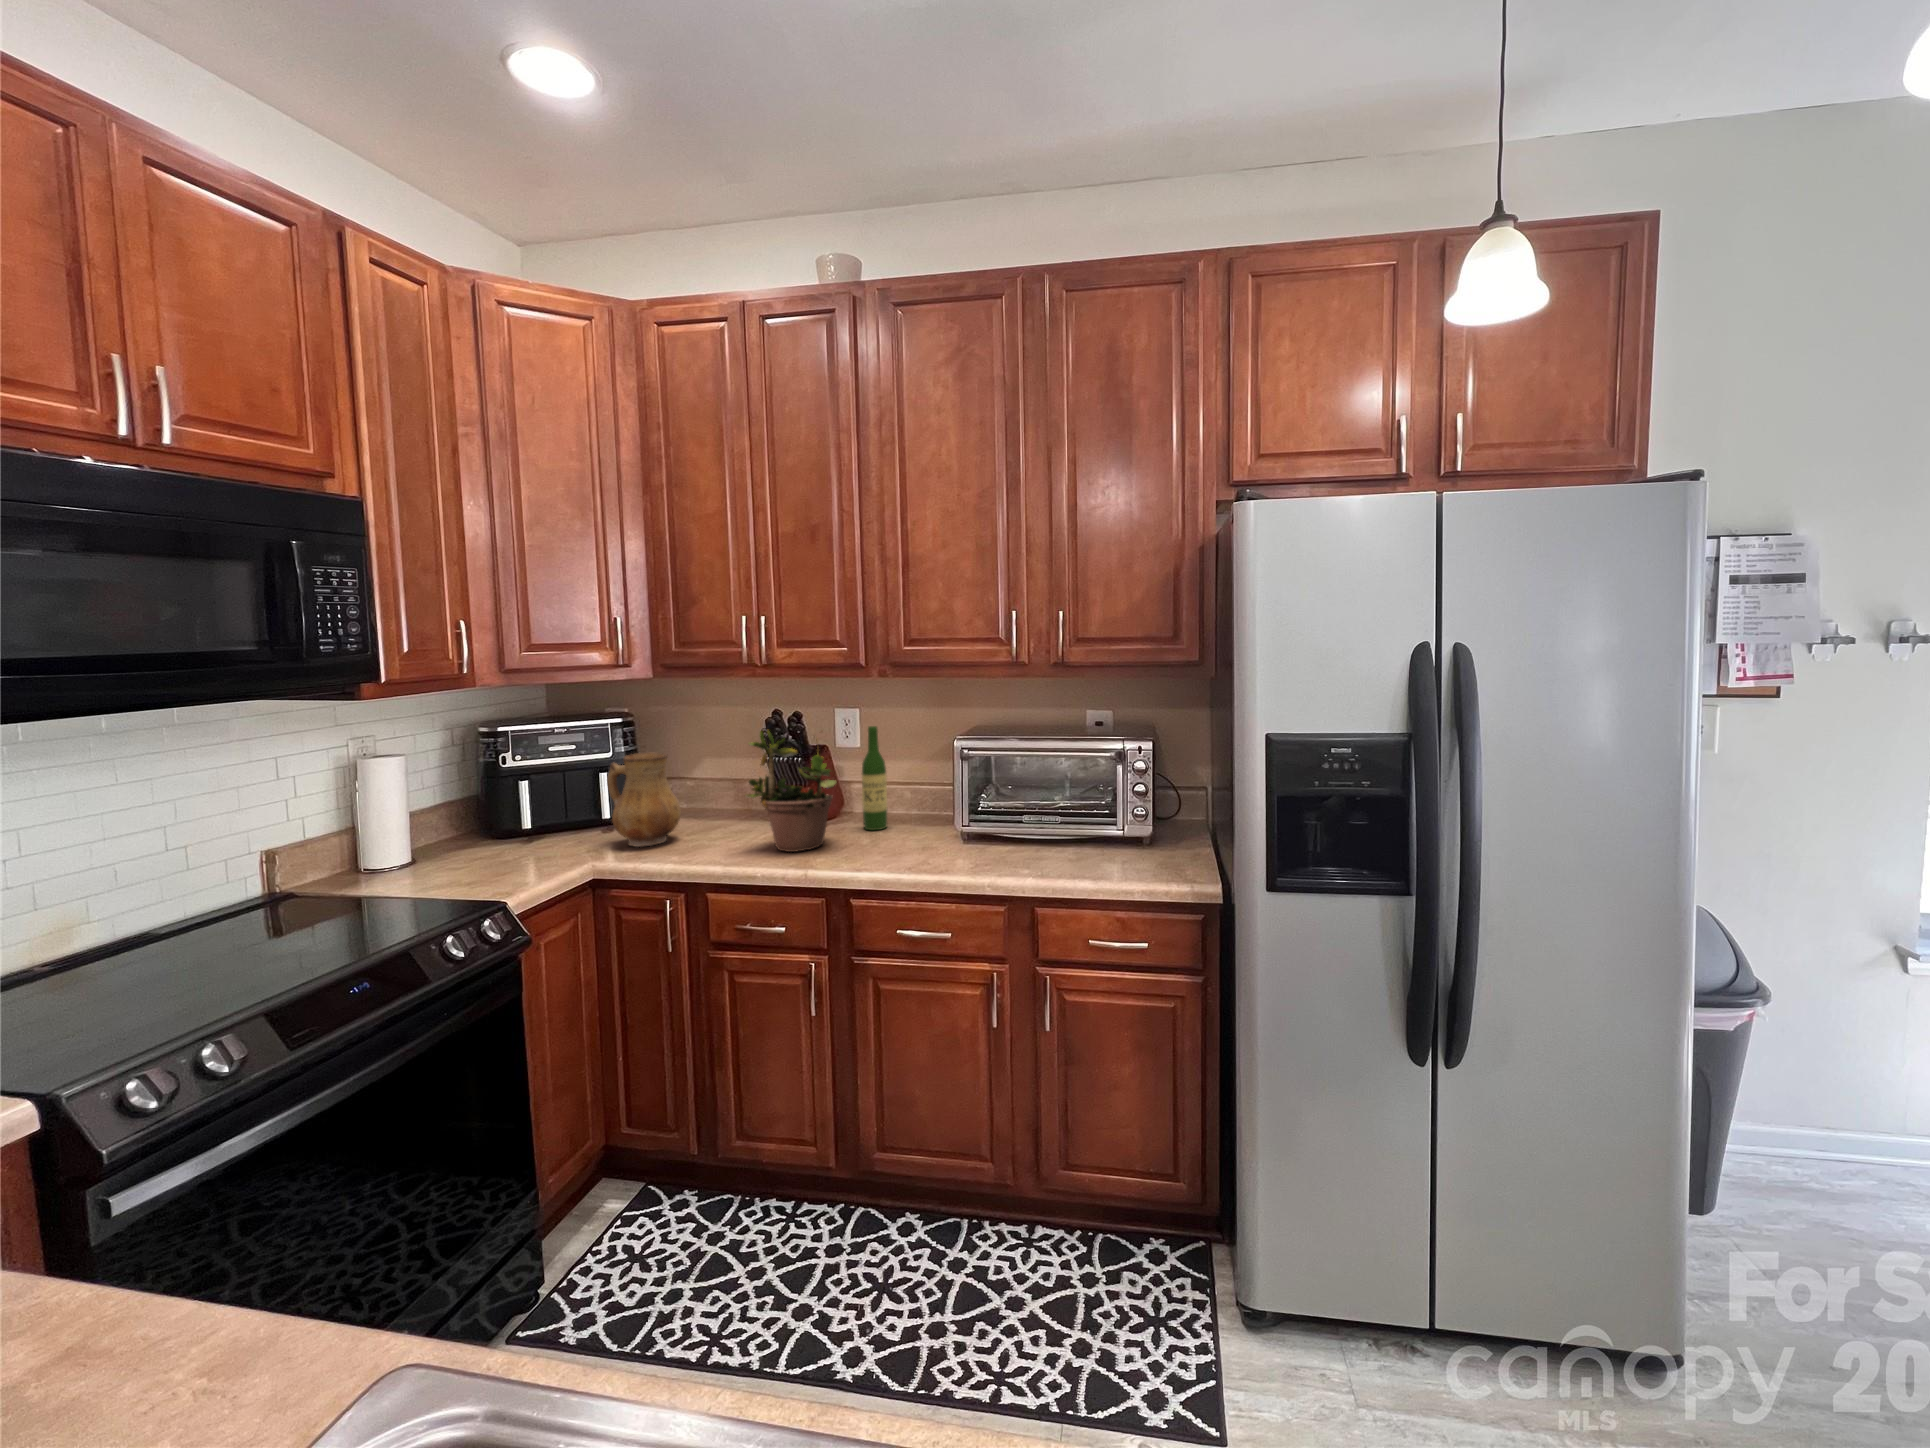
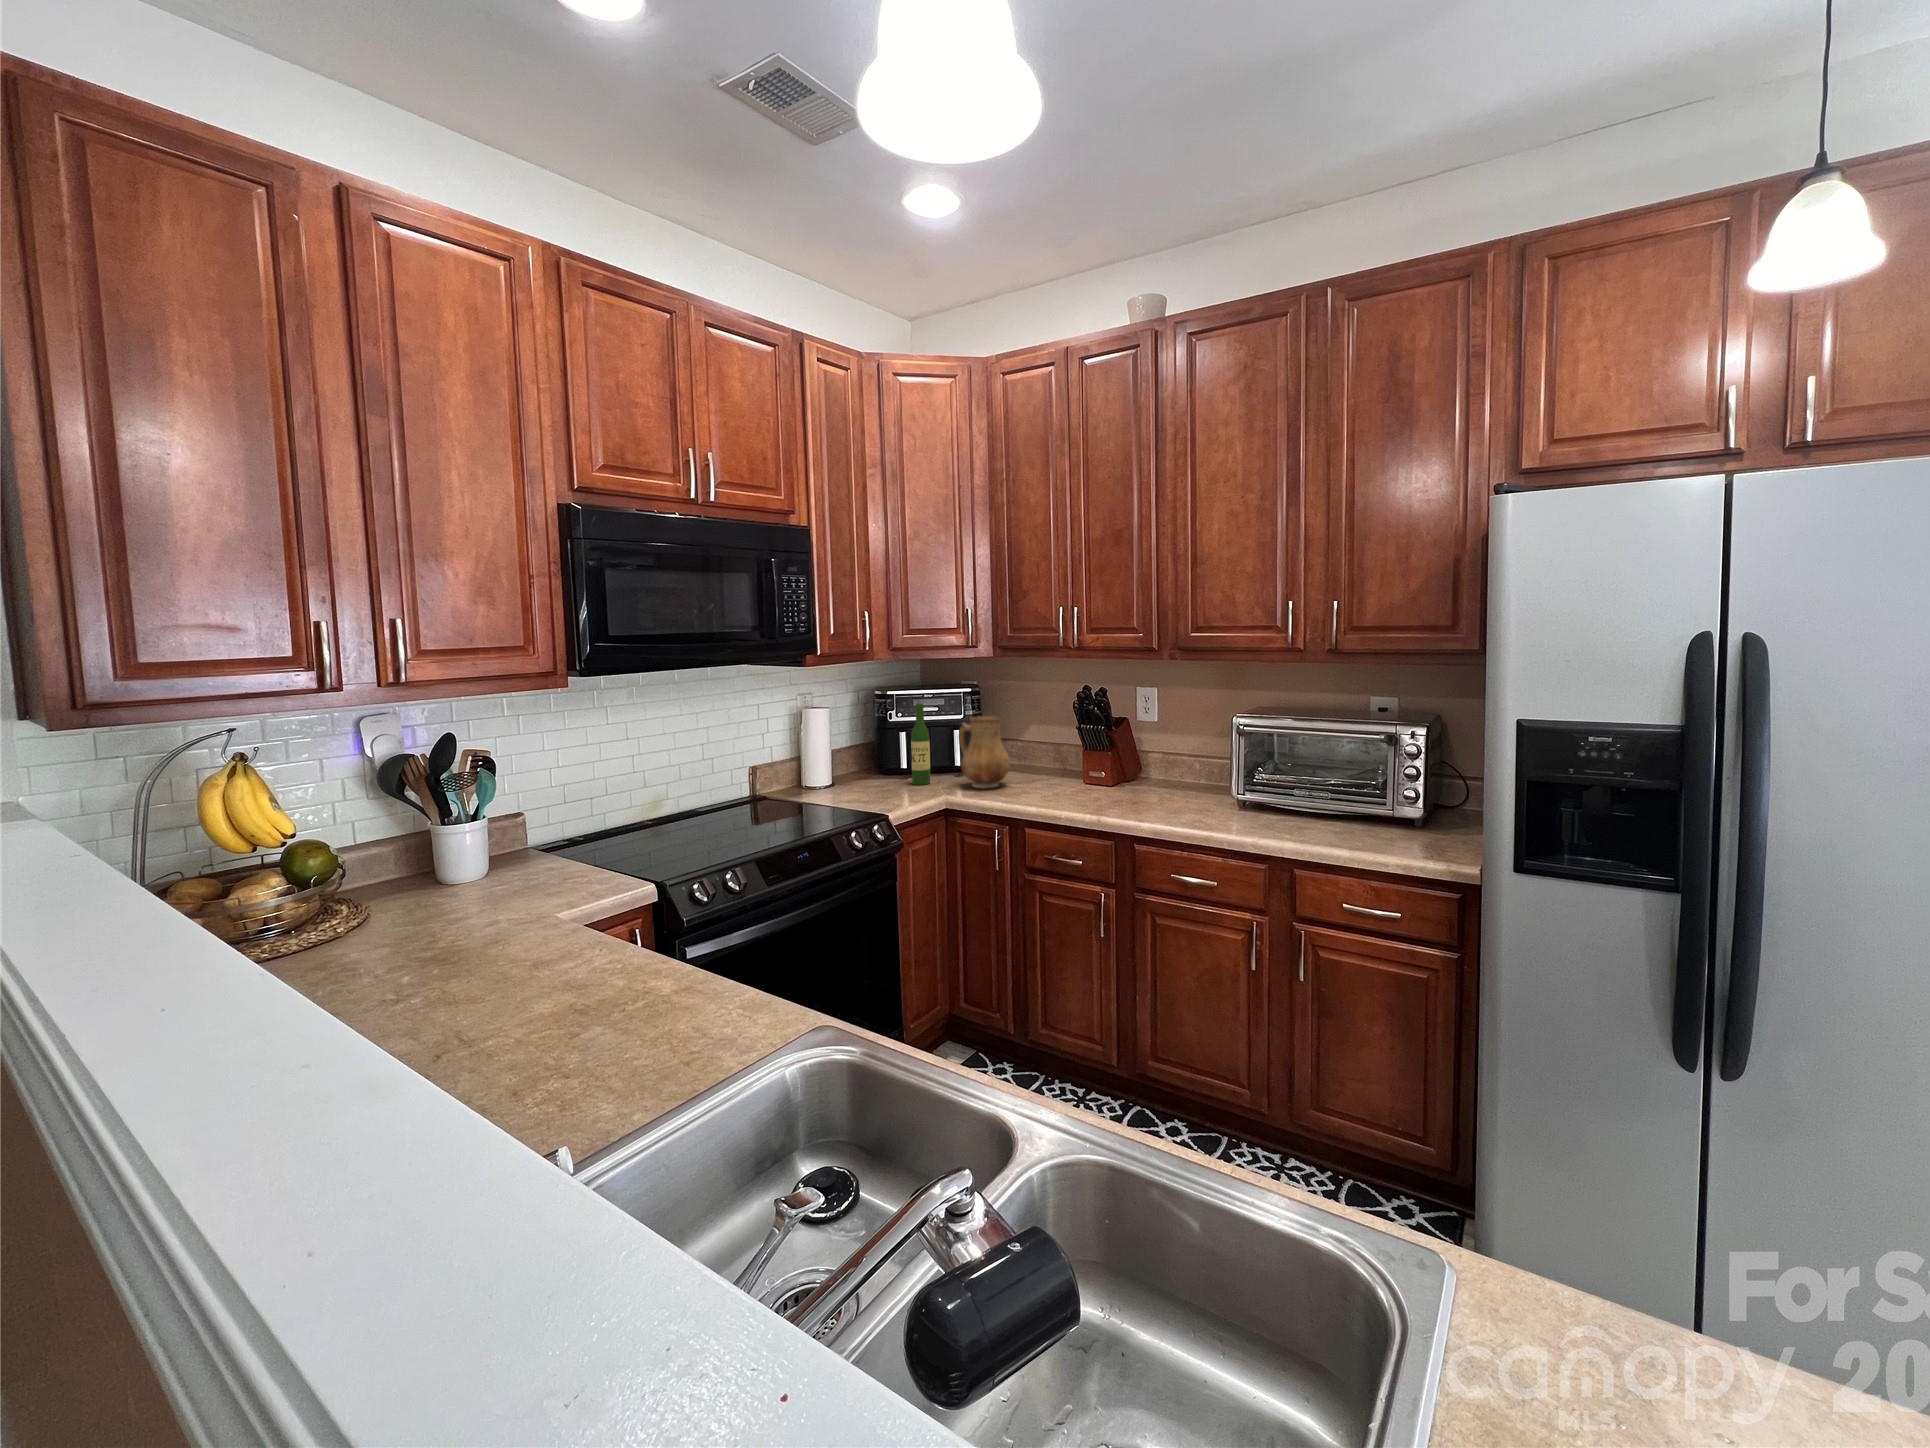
wine bottle: present [862,726,887,830] -> present [911,703,930,785]
potted plant: present [746,731,836,852] -> none [1056,693,1129,802]

